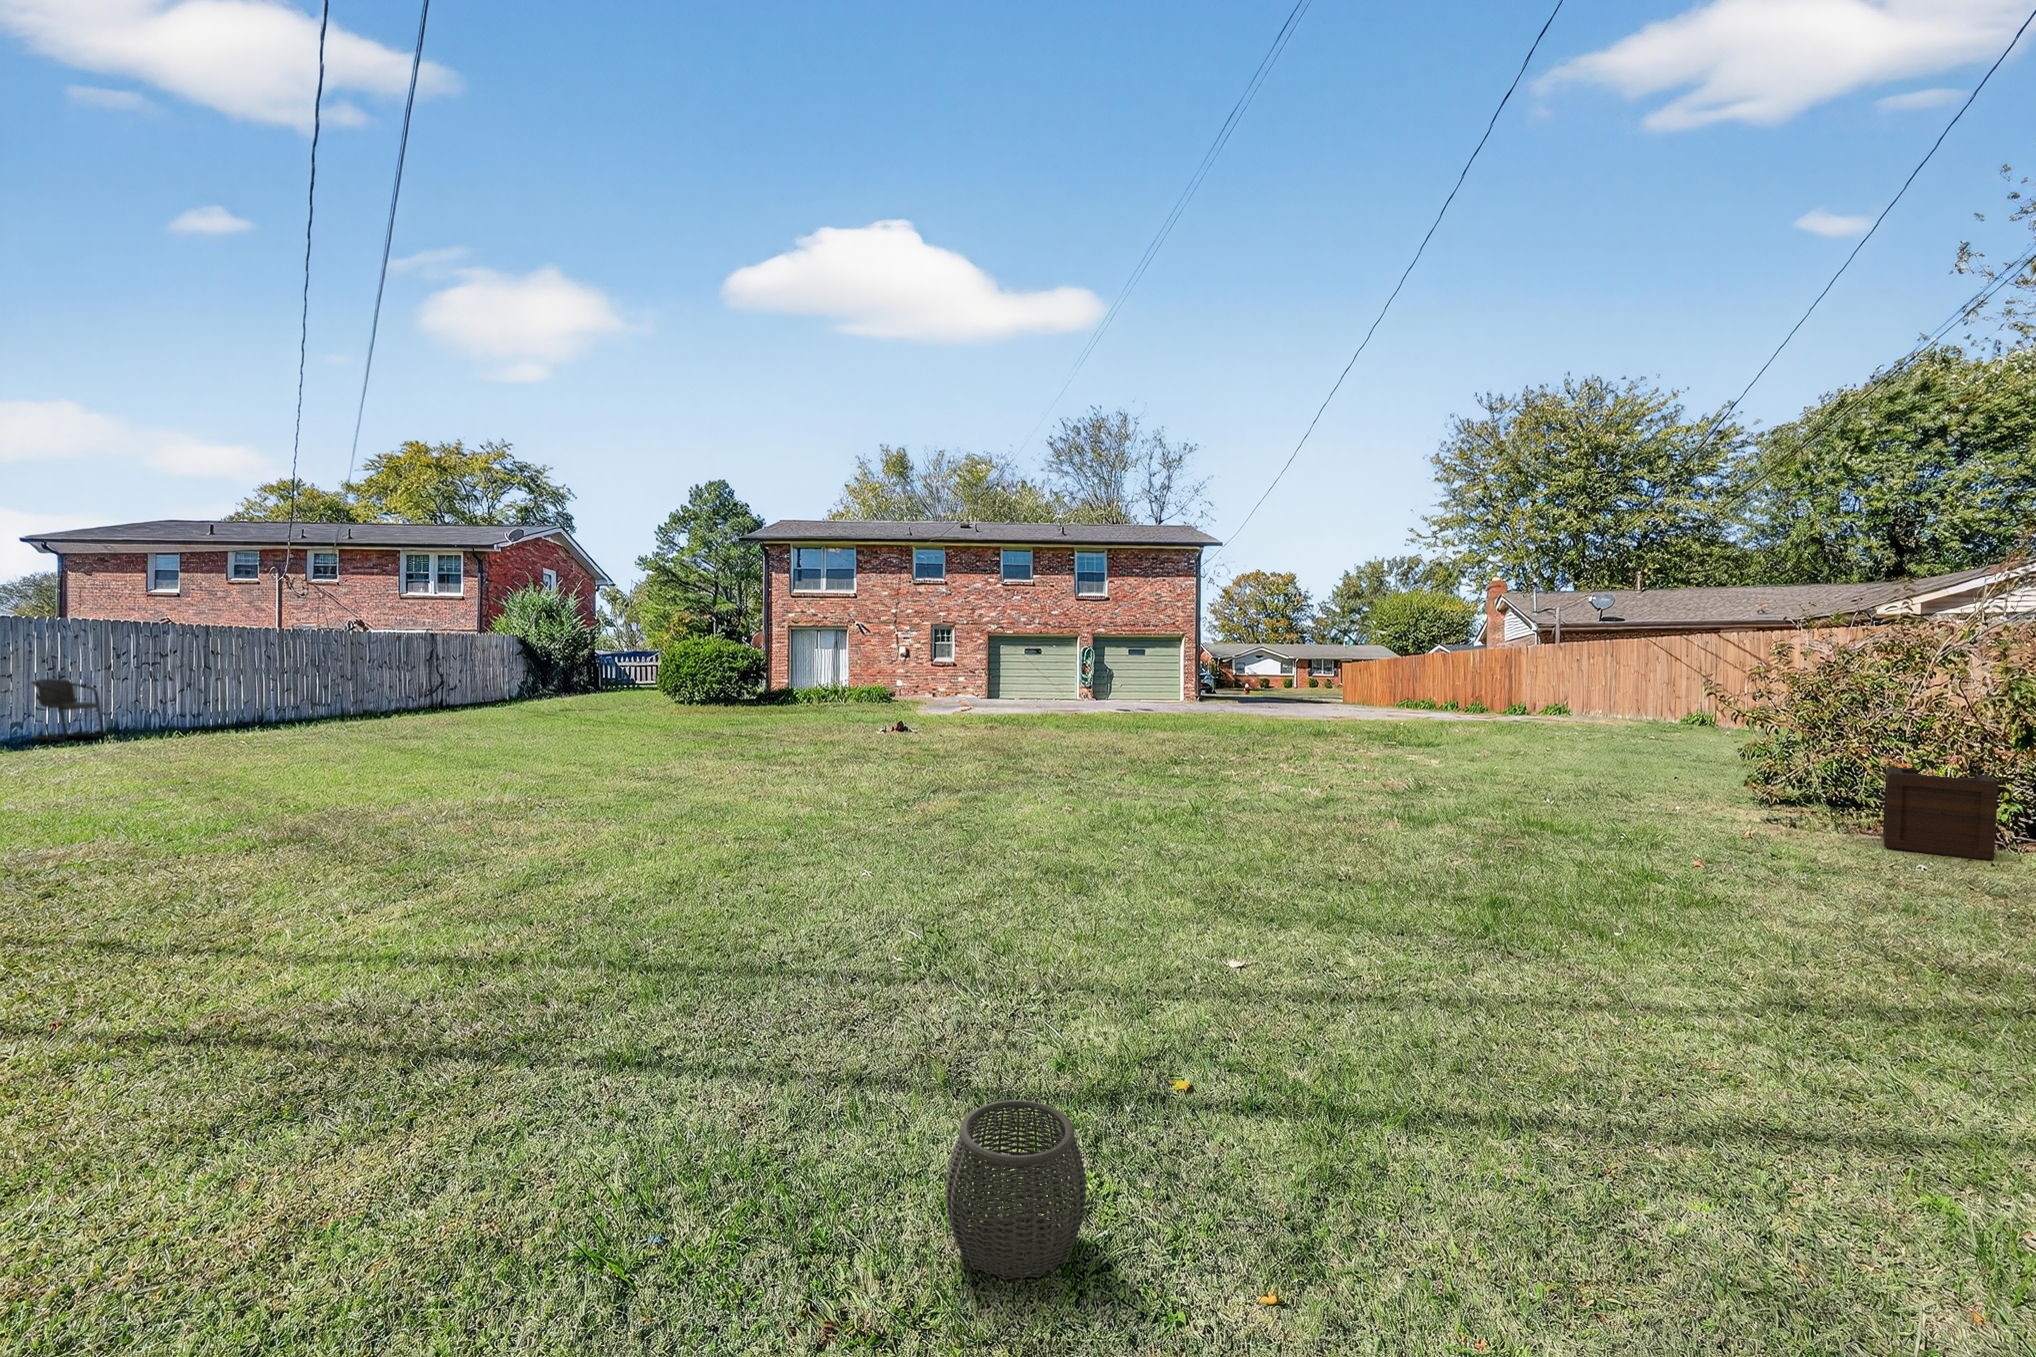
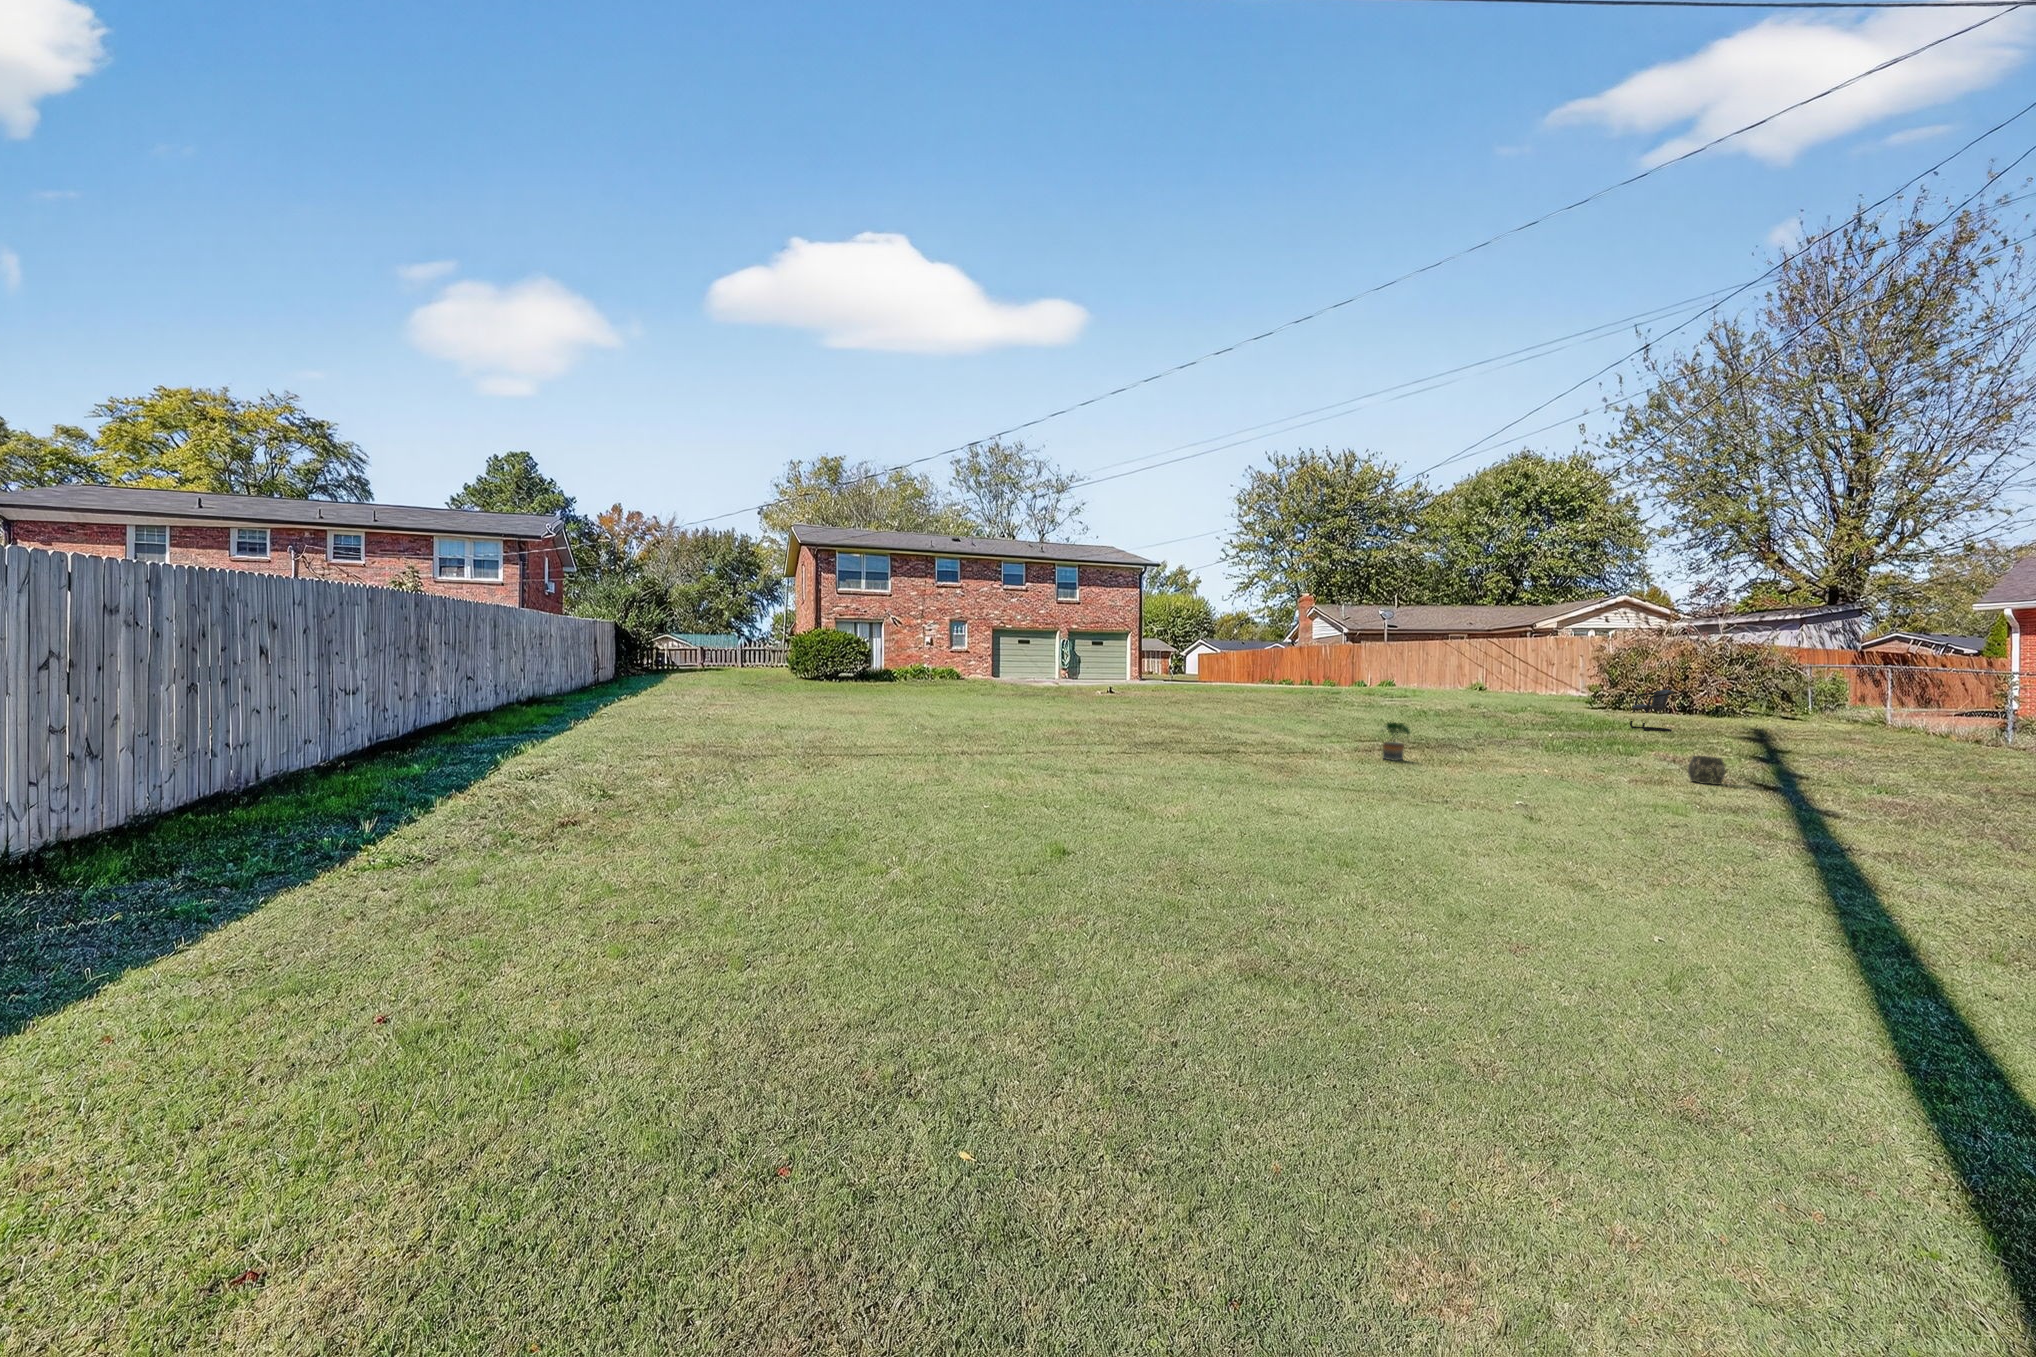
chair: present [31,679,104,741] -> present [1630,690,1674,731]
wooden crate: present [1883,767,1998,861] -> none [1683,703,1733,738]
potted tree: none [457,843,536,955] -> present [1382,722,1410,761]

